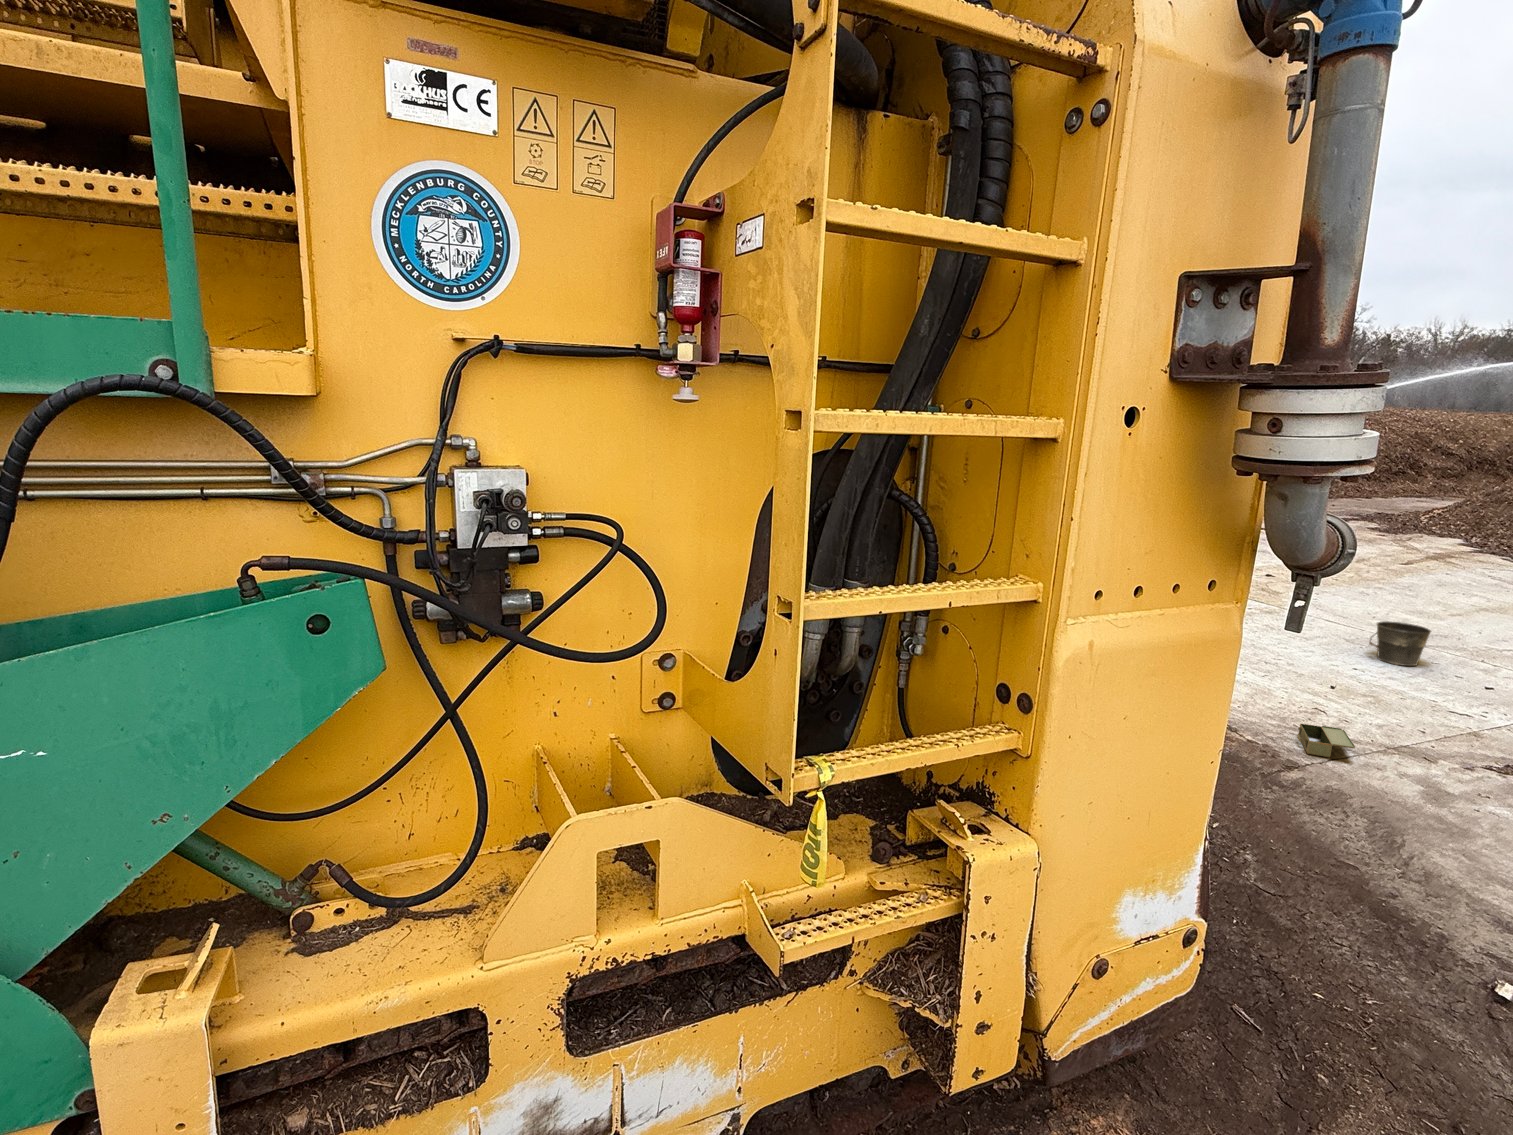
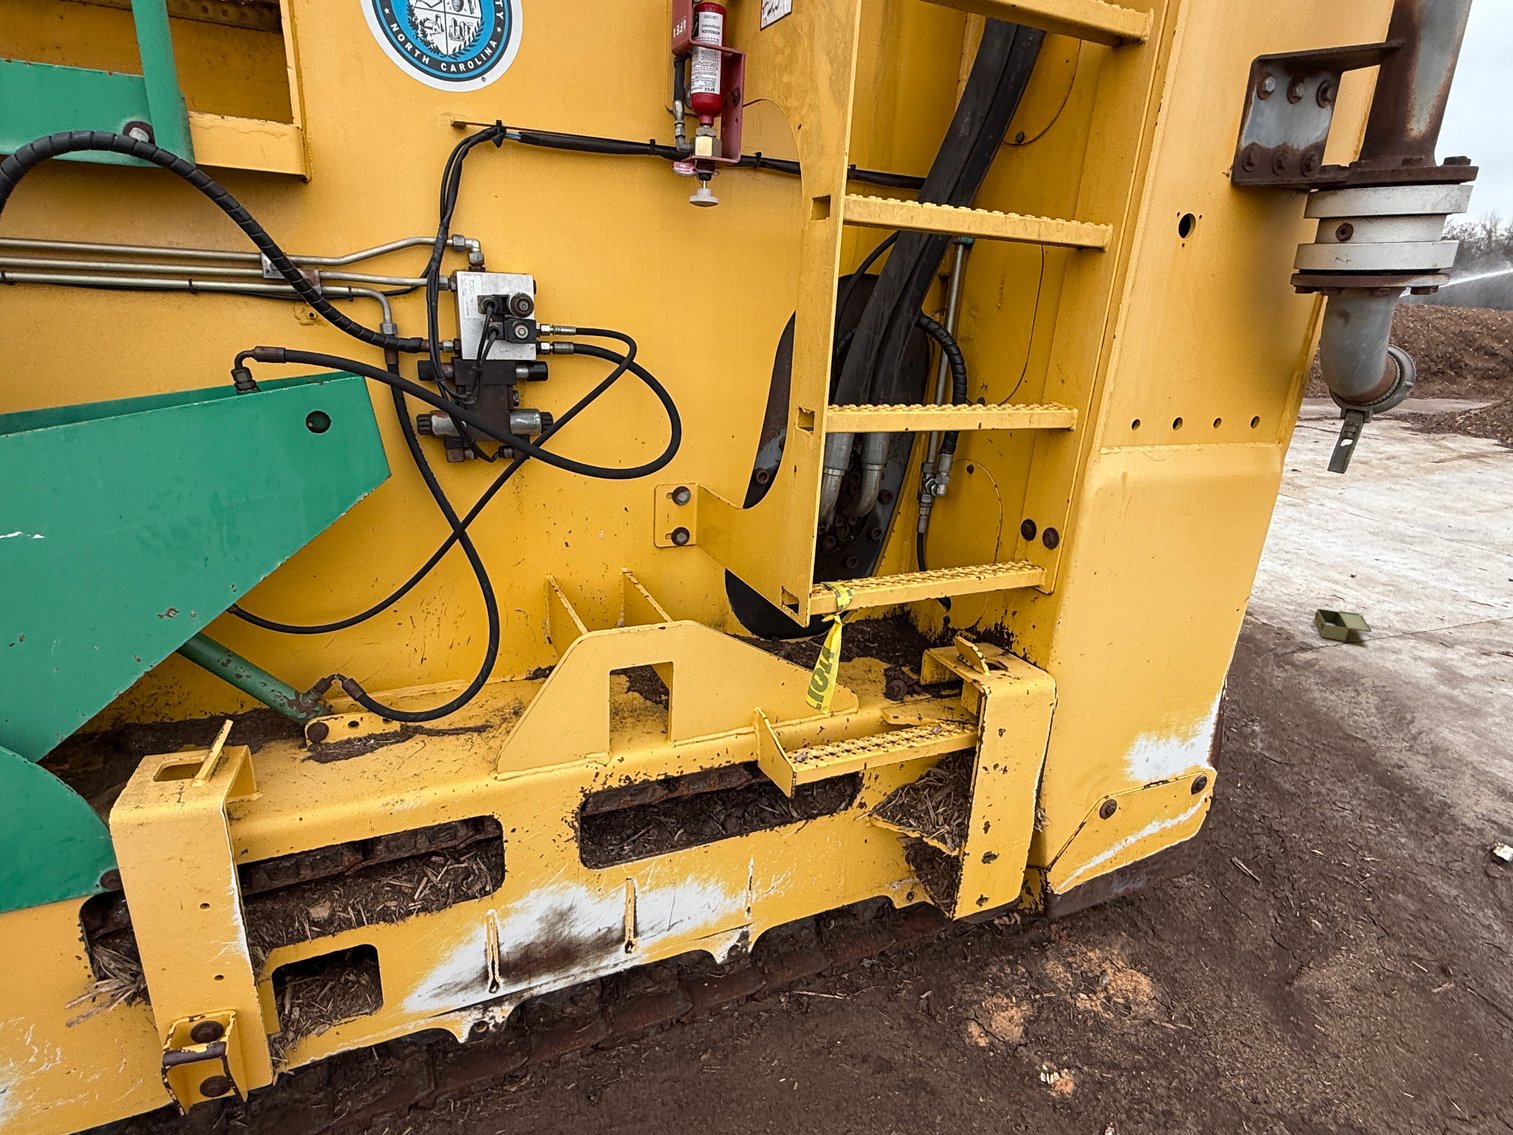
bucket: present [1369,621,1431,666] -> none [1393,514,1459,559]

